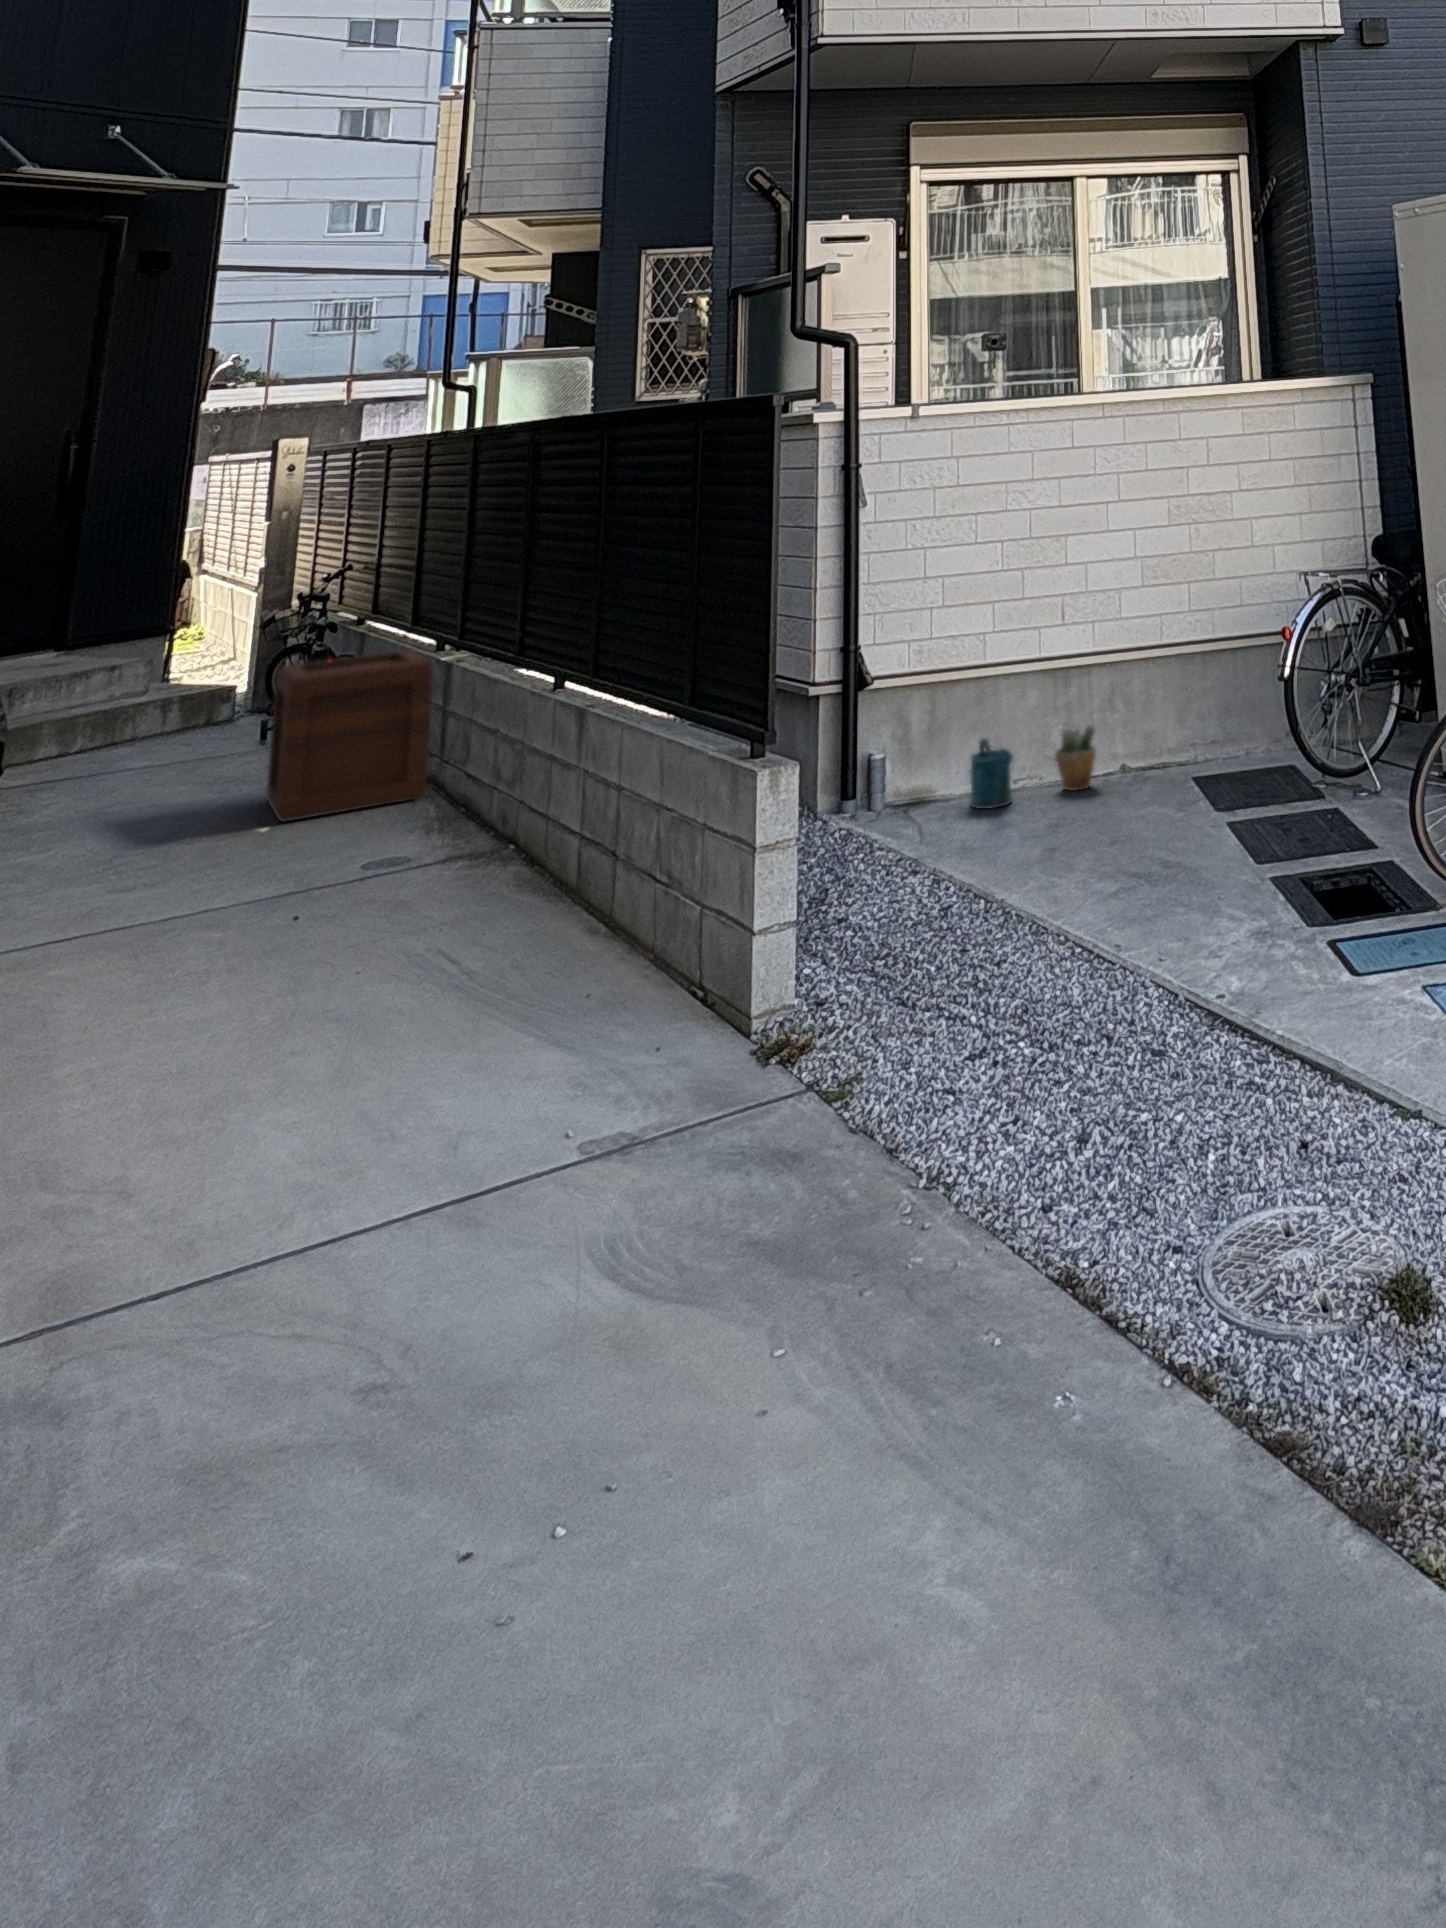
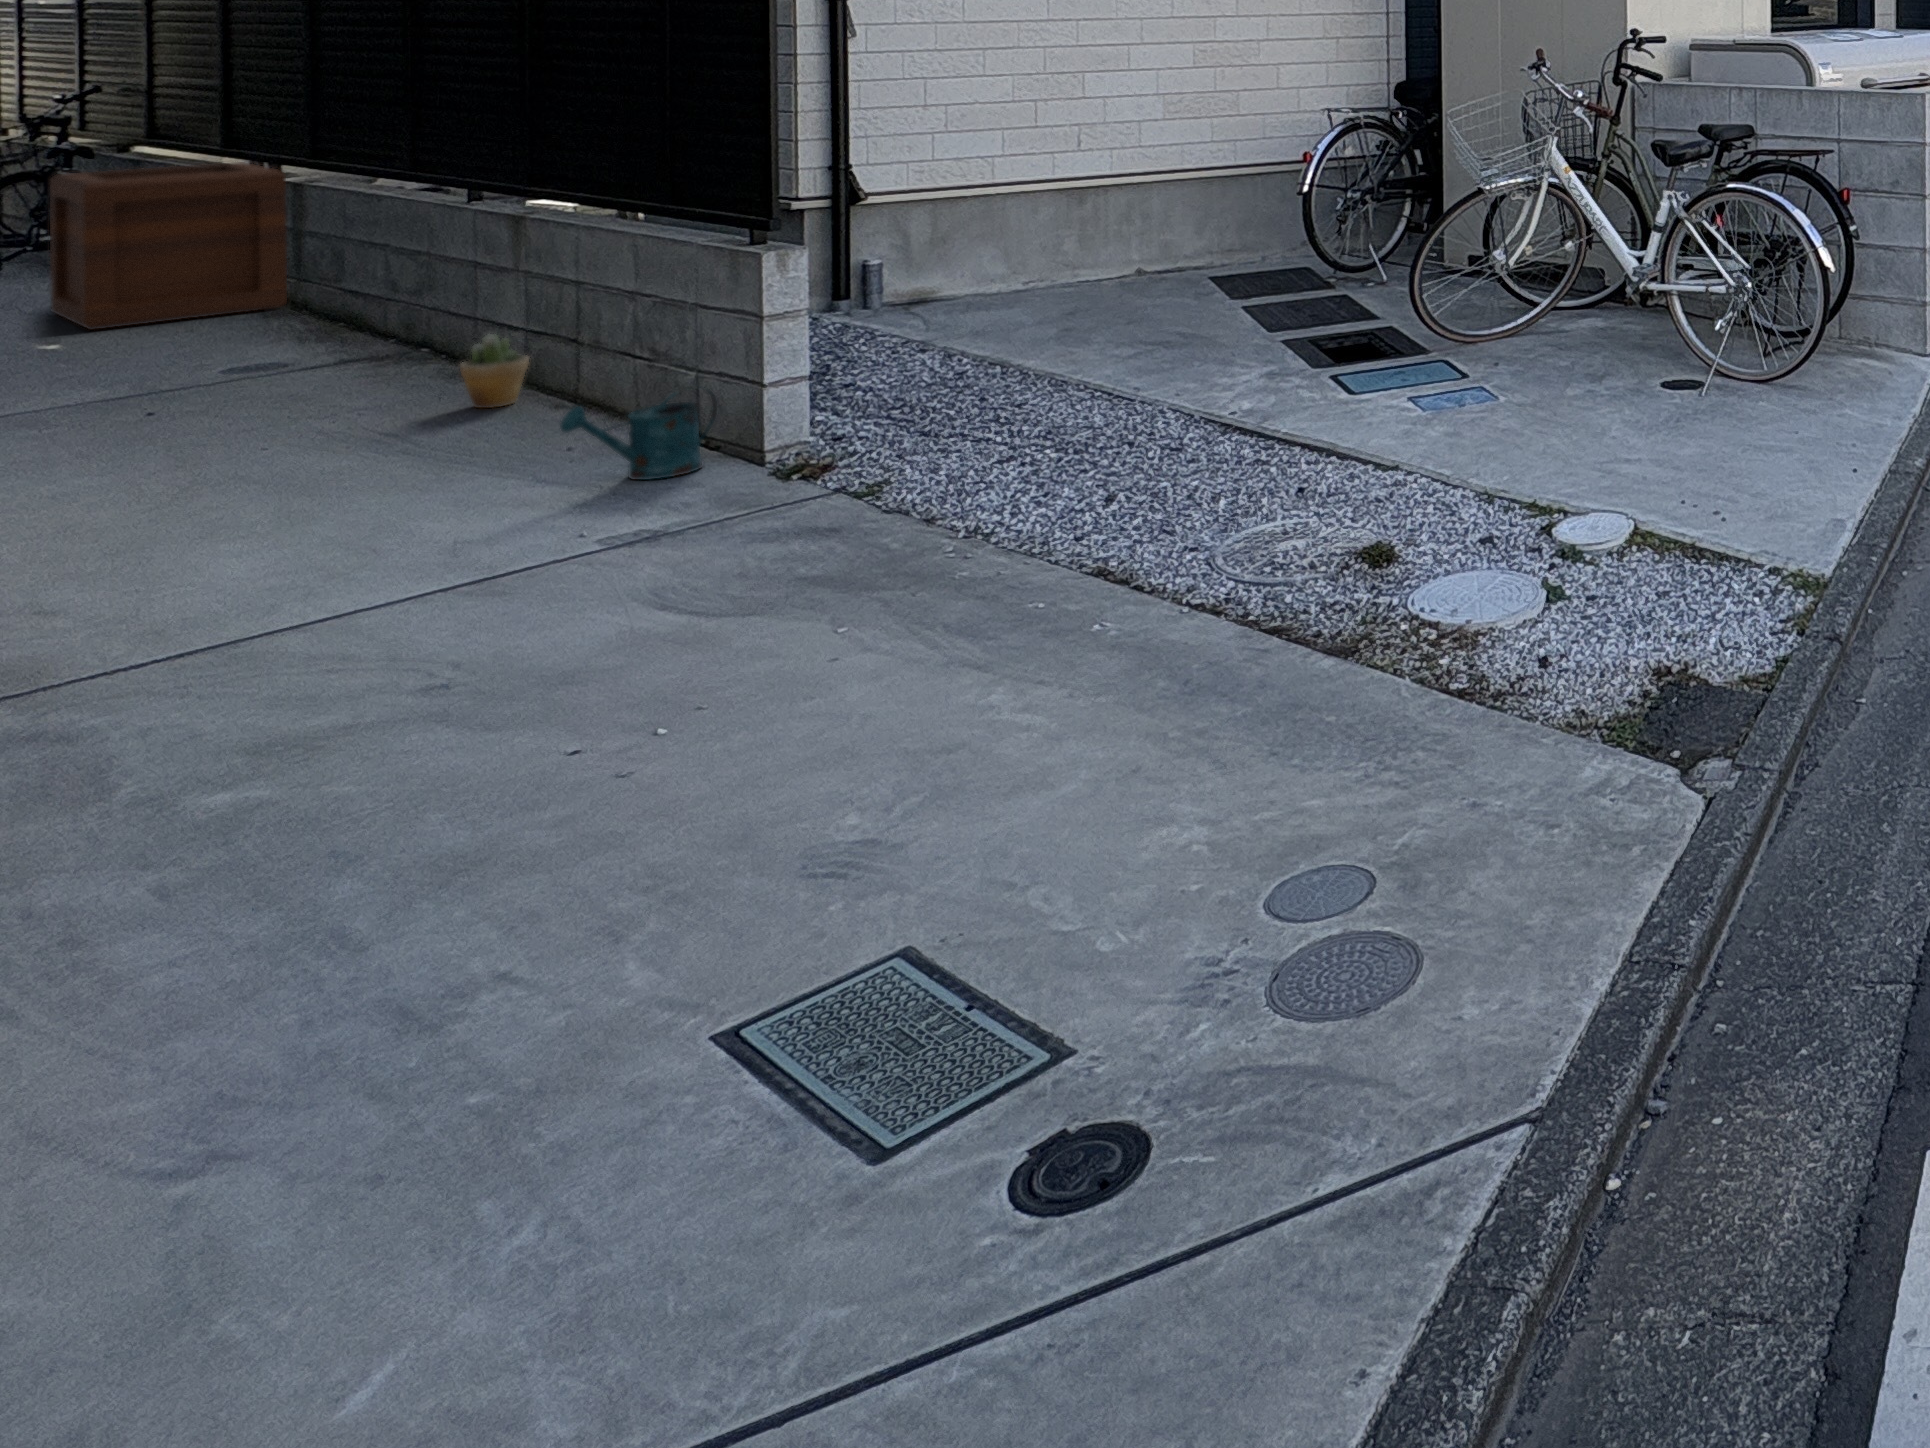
potted plant: present [1055,725,1096,791] -> present [460,334,529,408]
watering can: present [970,738,1012,809] -> present [561,386,717,480]

